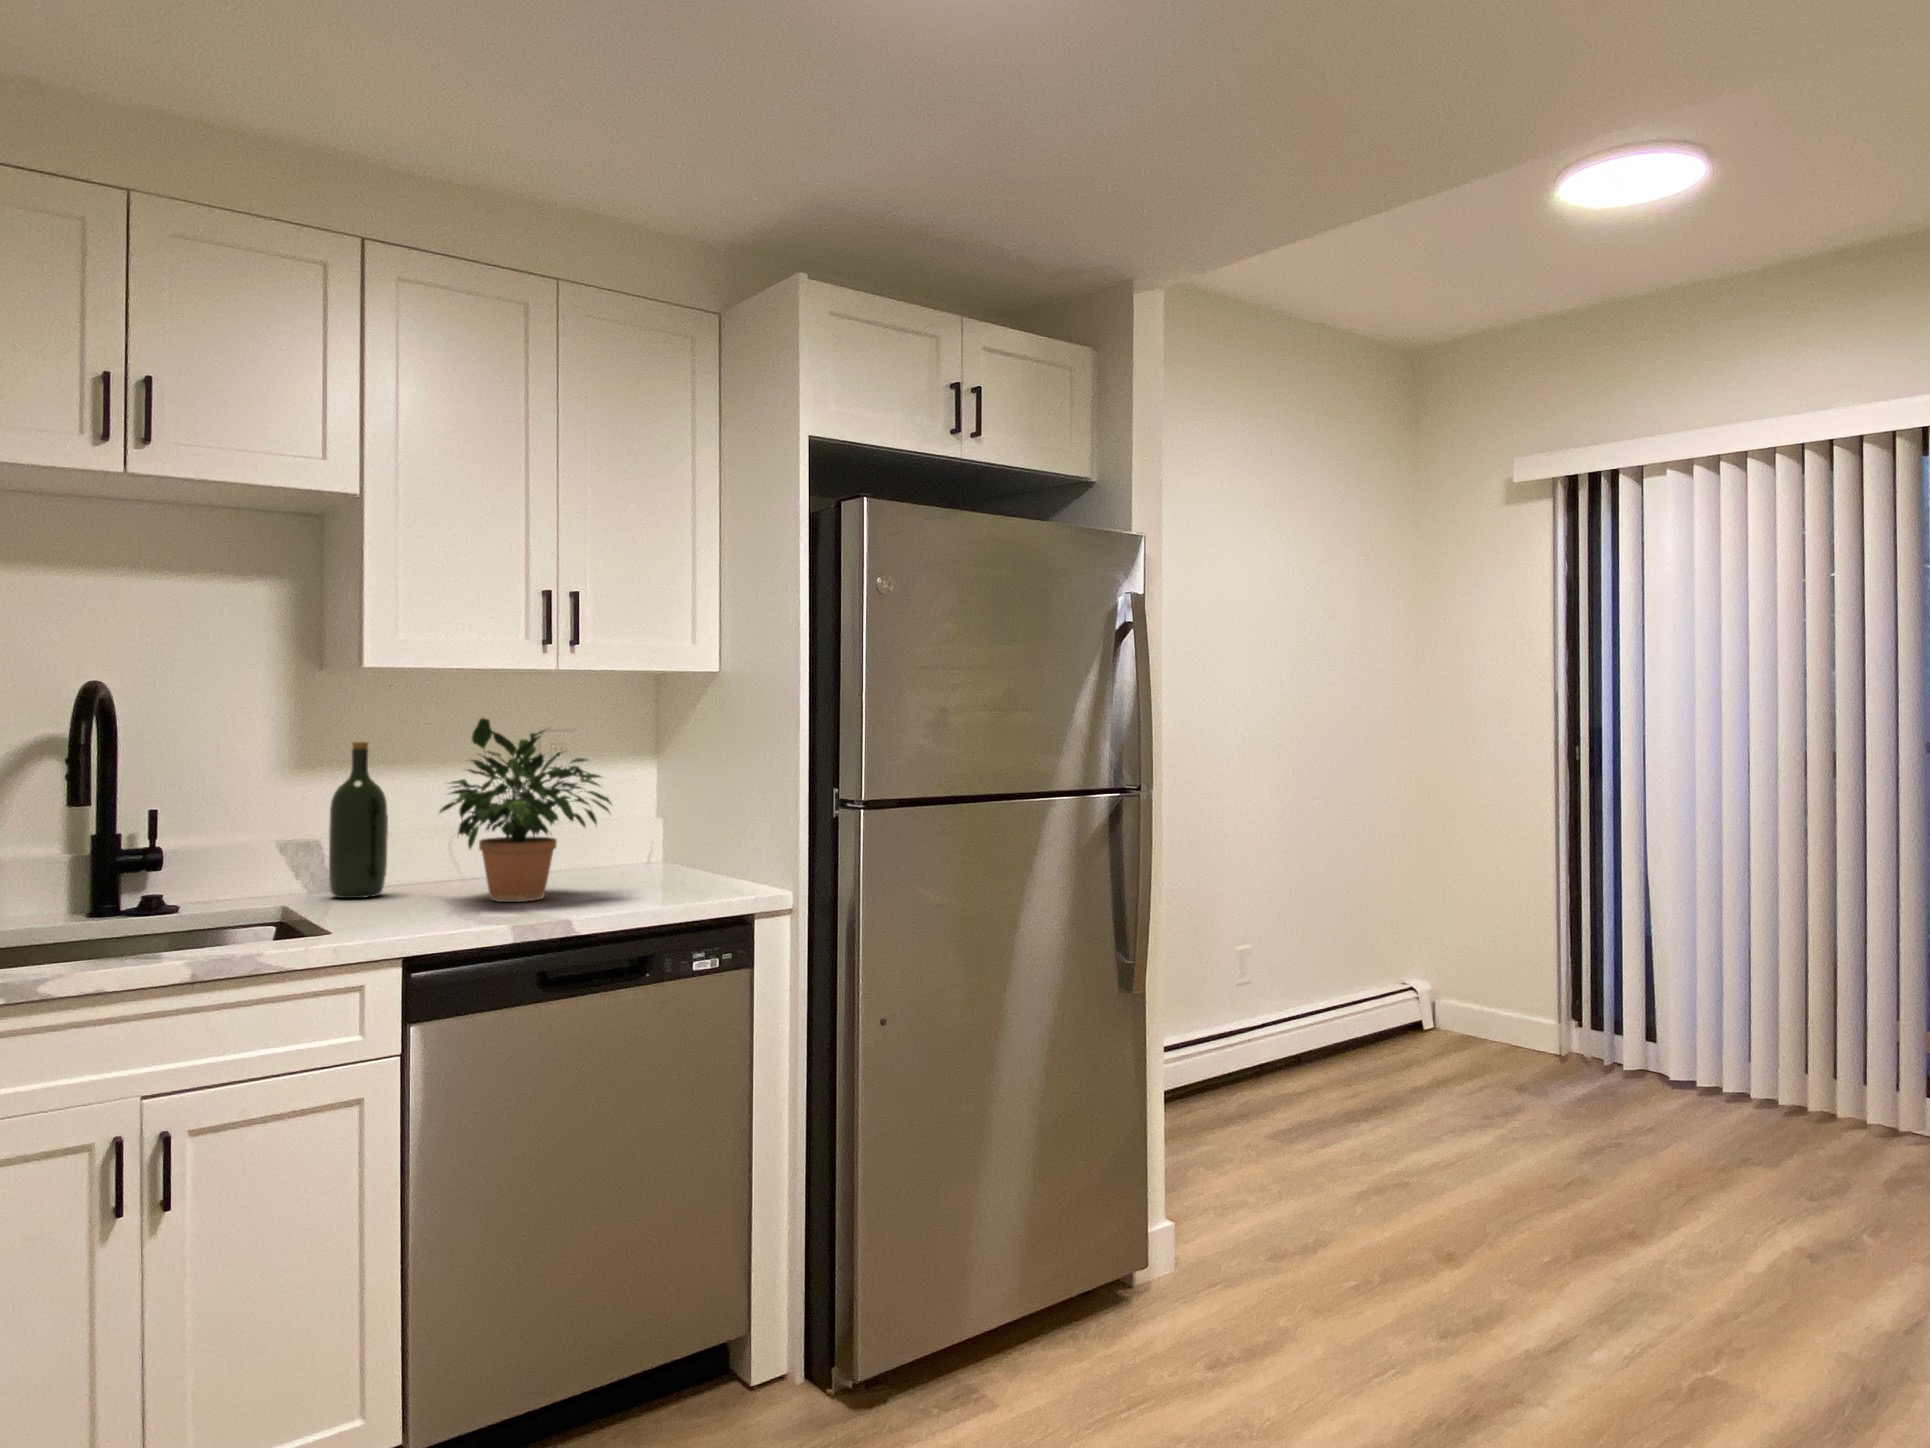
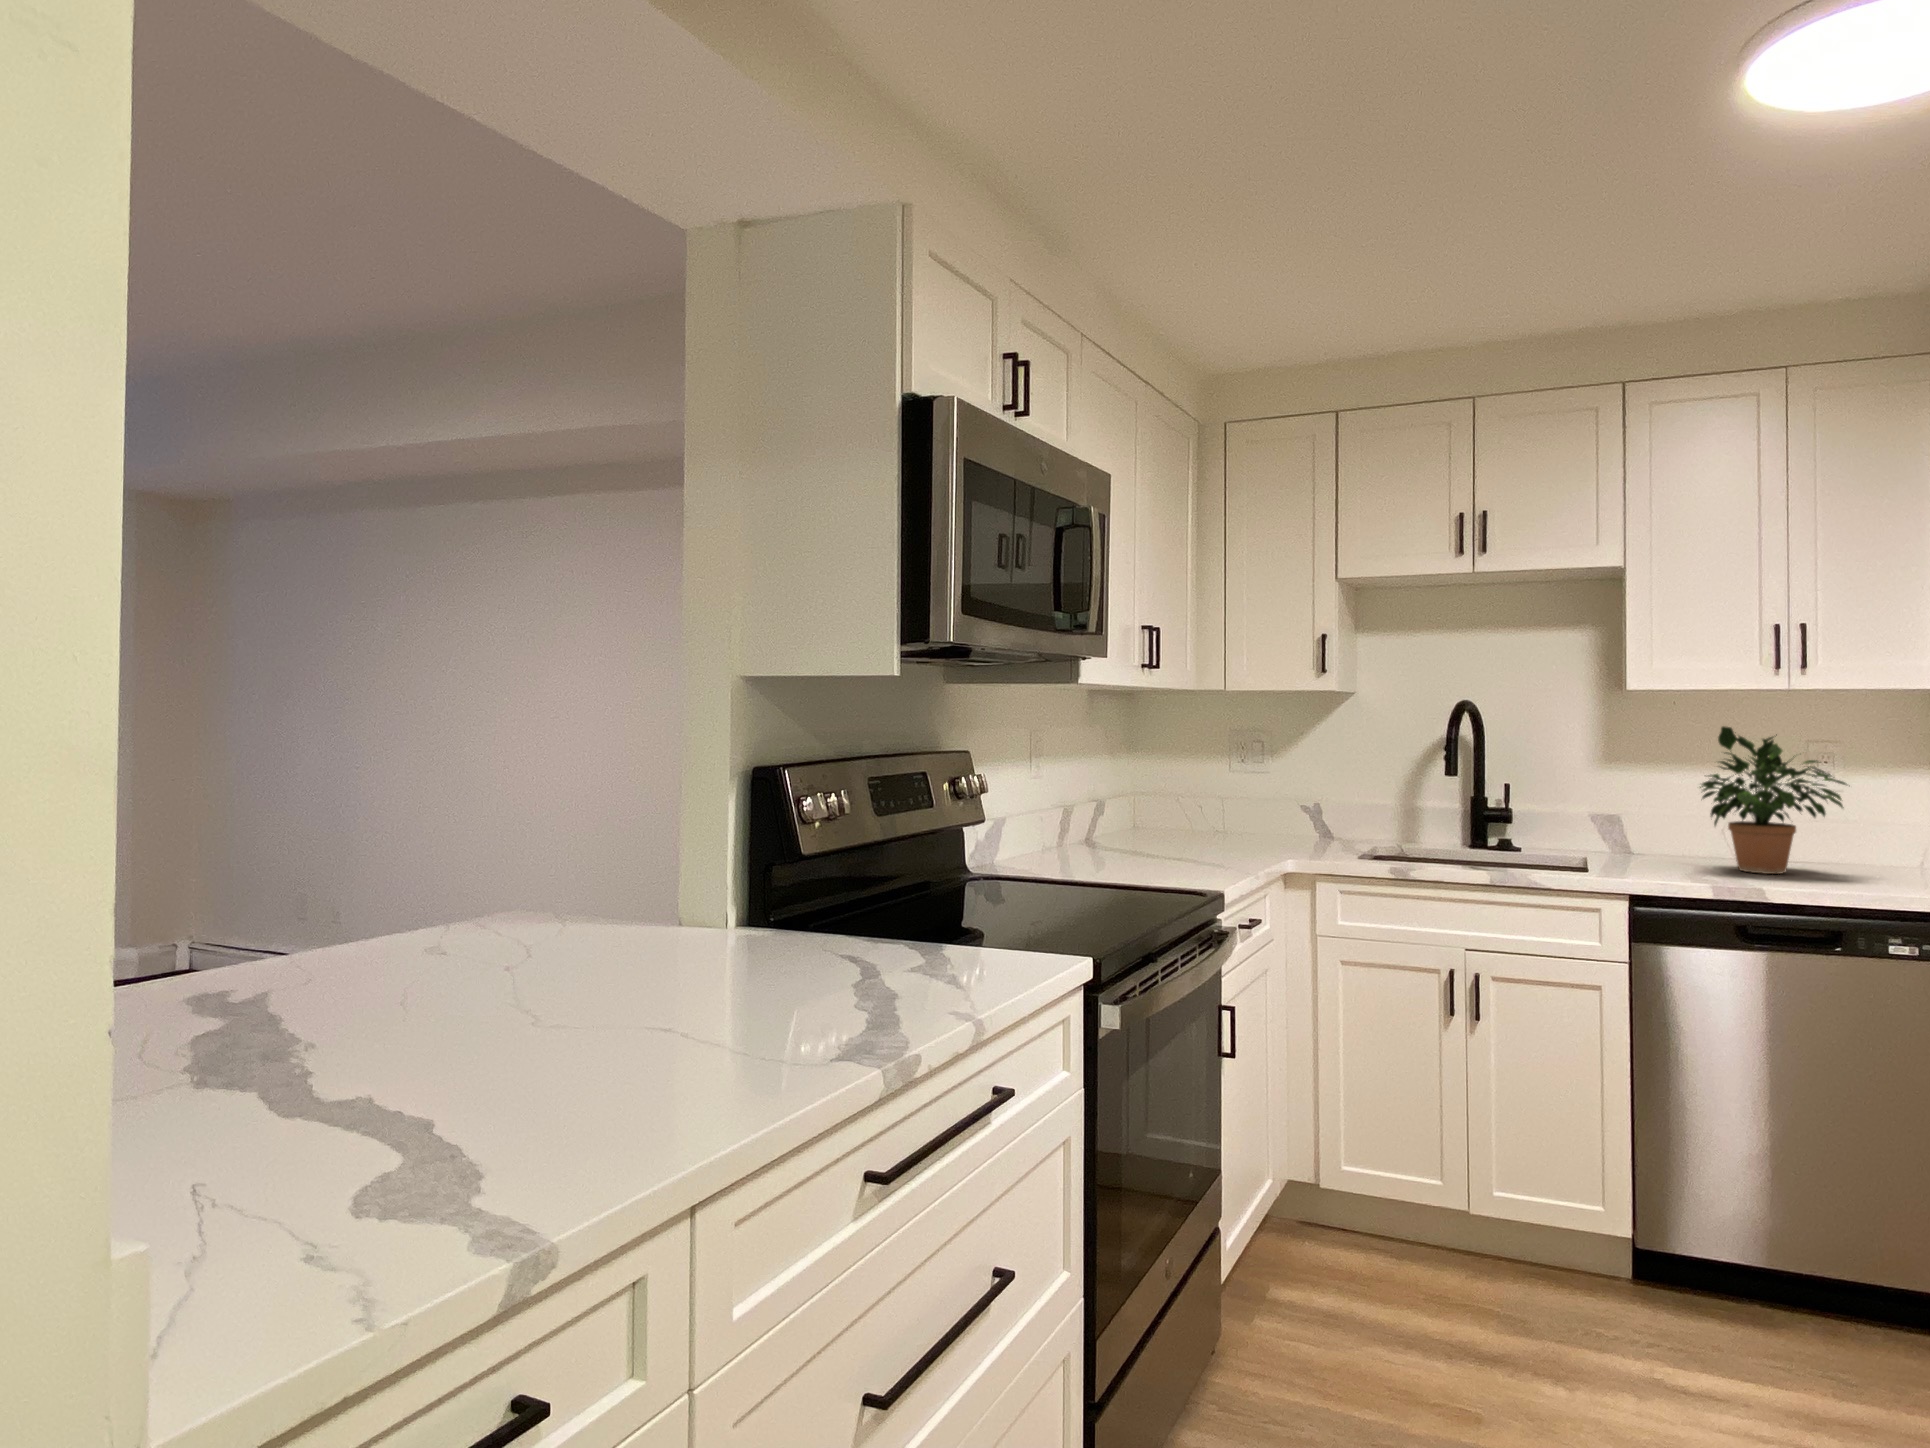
wine bottle: present [329,742,388,898] -> none [1627,743,1671,858]

